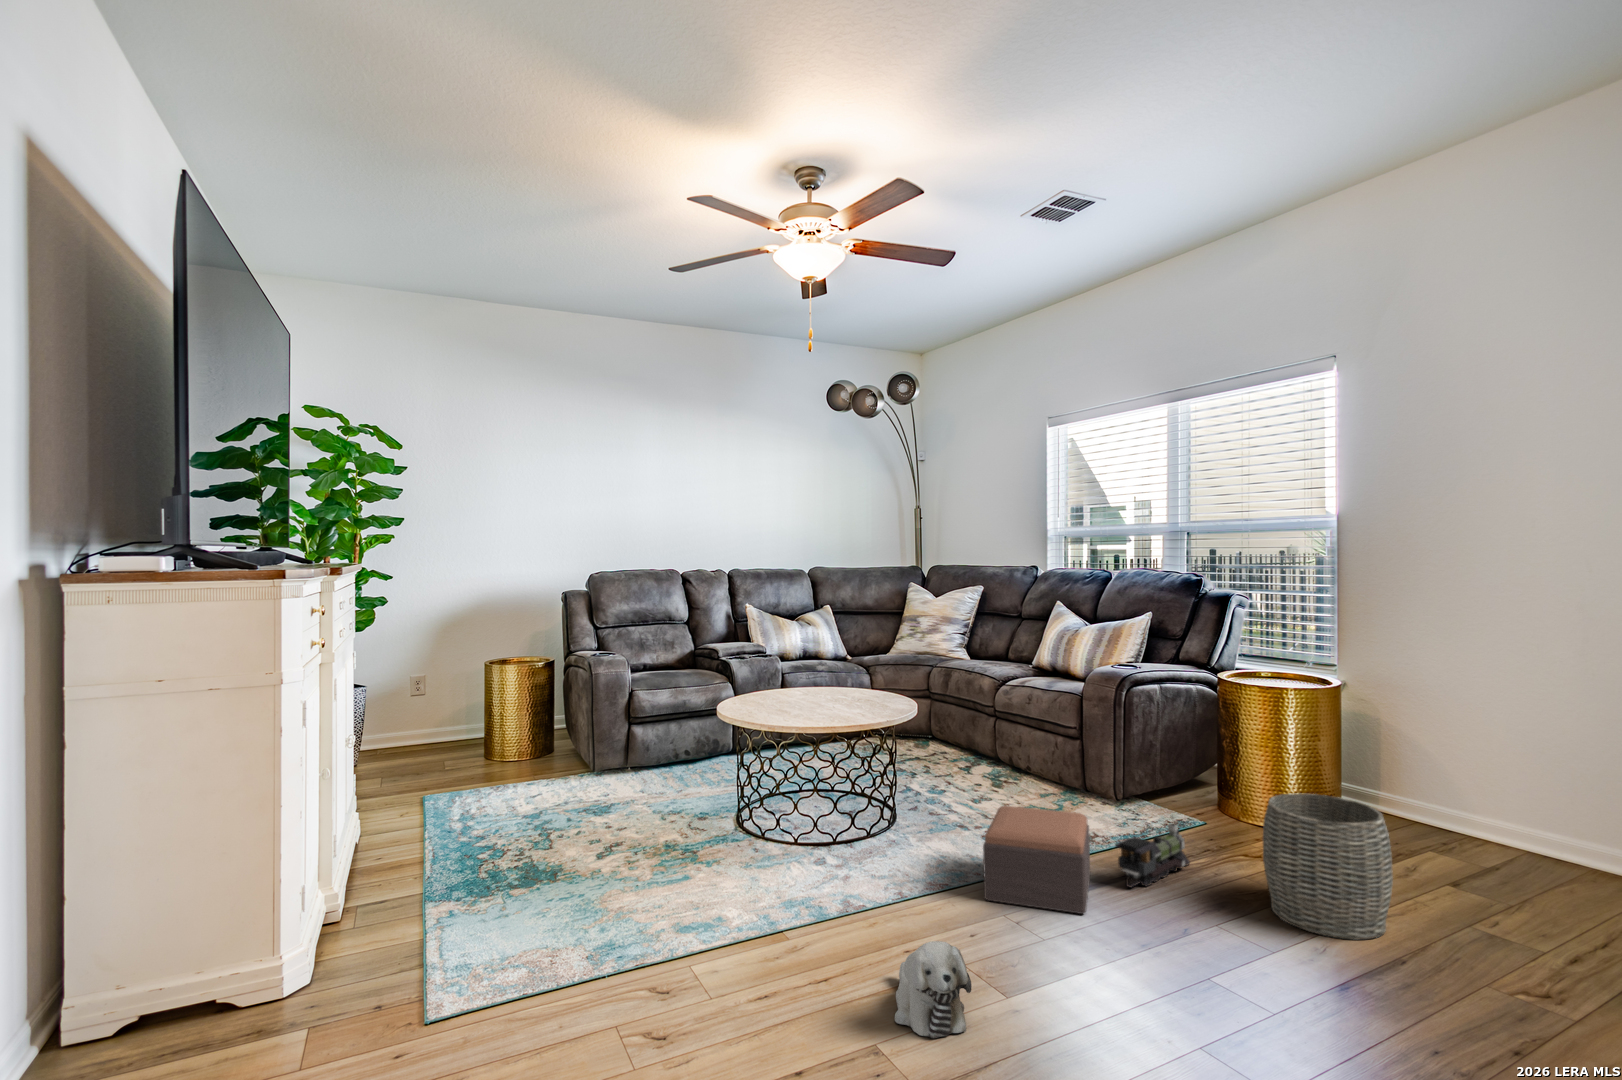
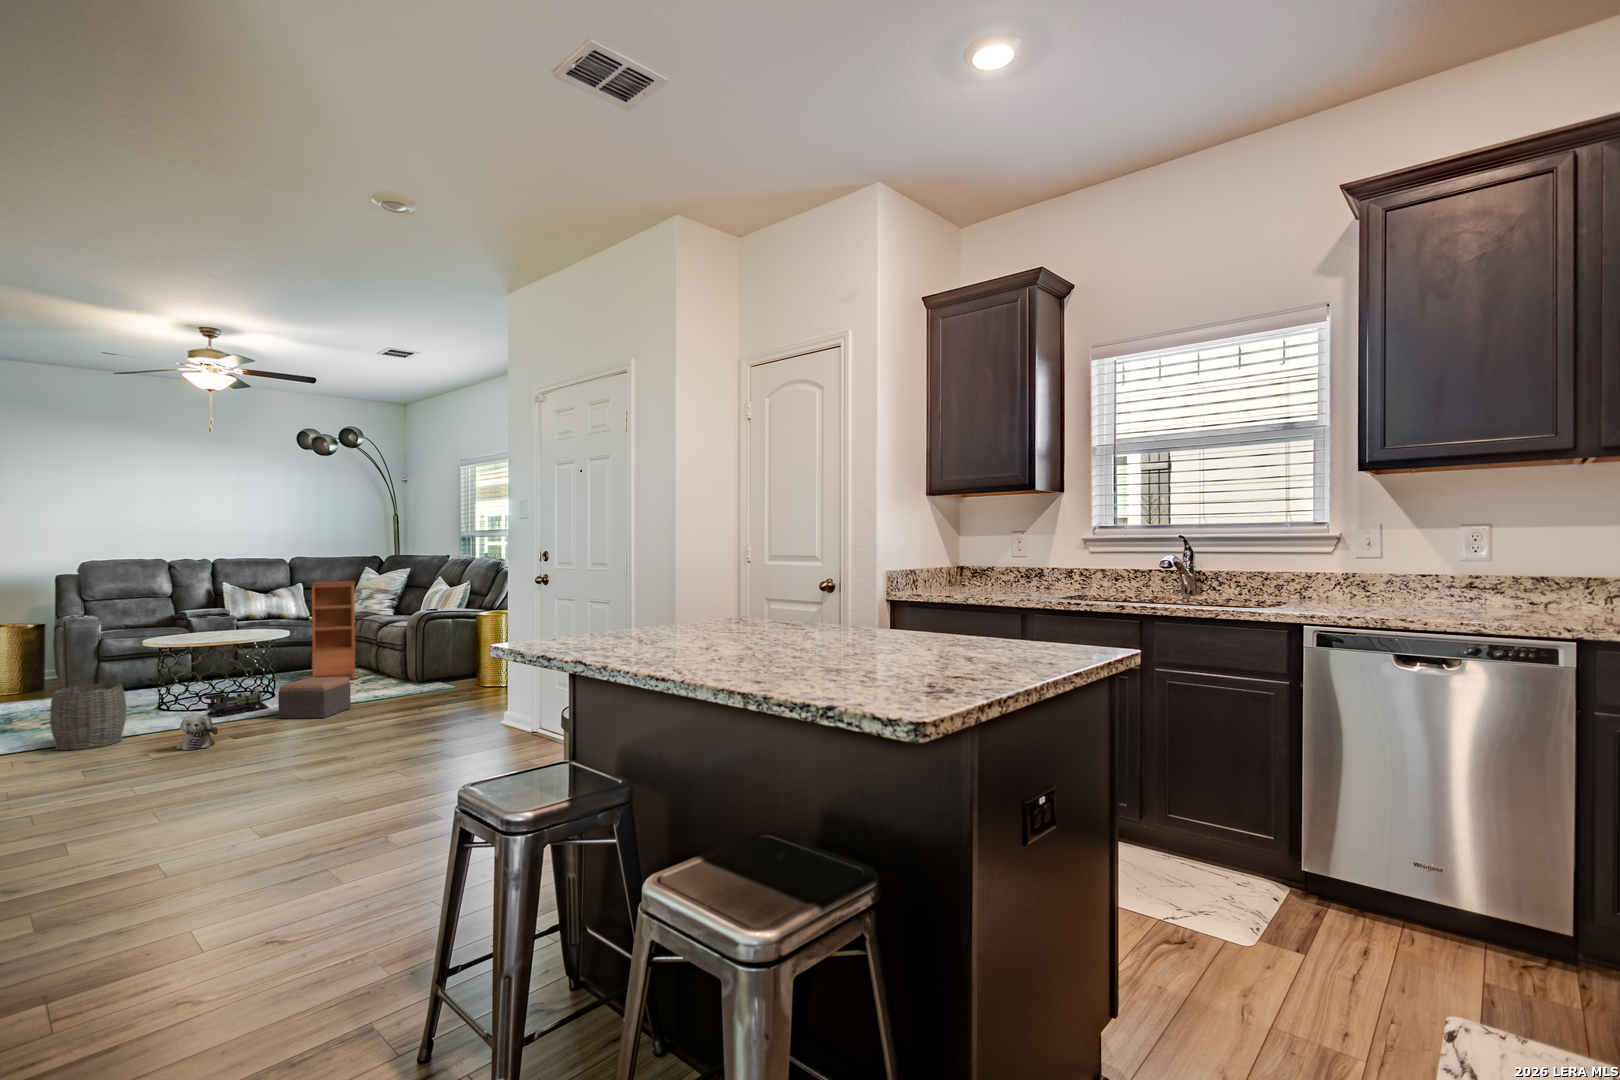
bookcase: none [897,606,970,776] -> present [312,581,355,679]
woven basket: present [1263,793,1393,940] -> present [50,683,126,750]
toy train: present [1115,816,1190,887] -> present [204,688,268,717]

